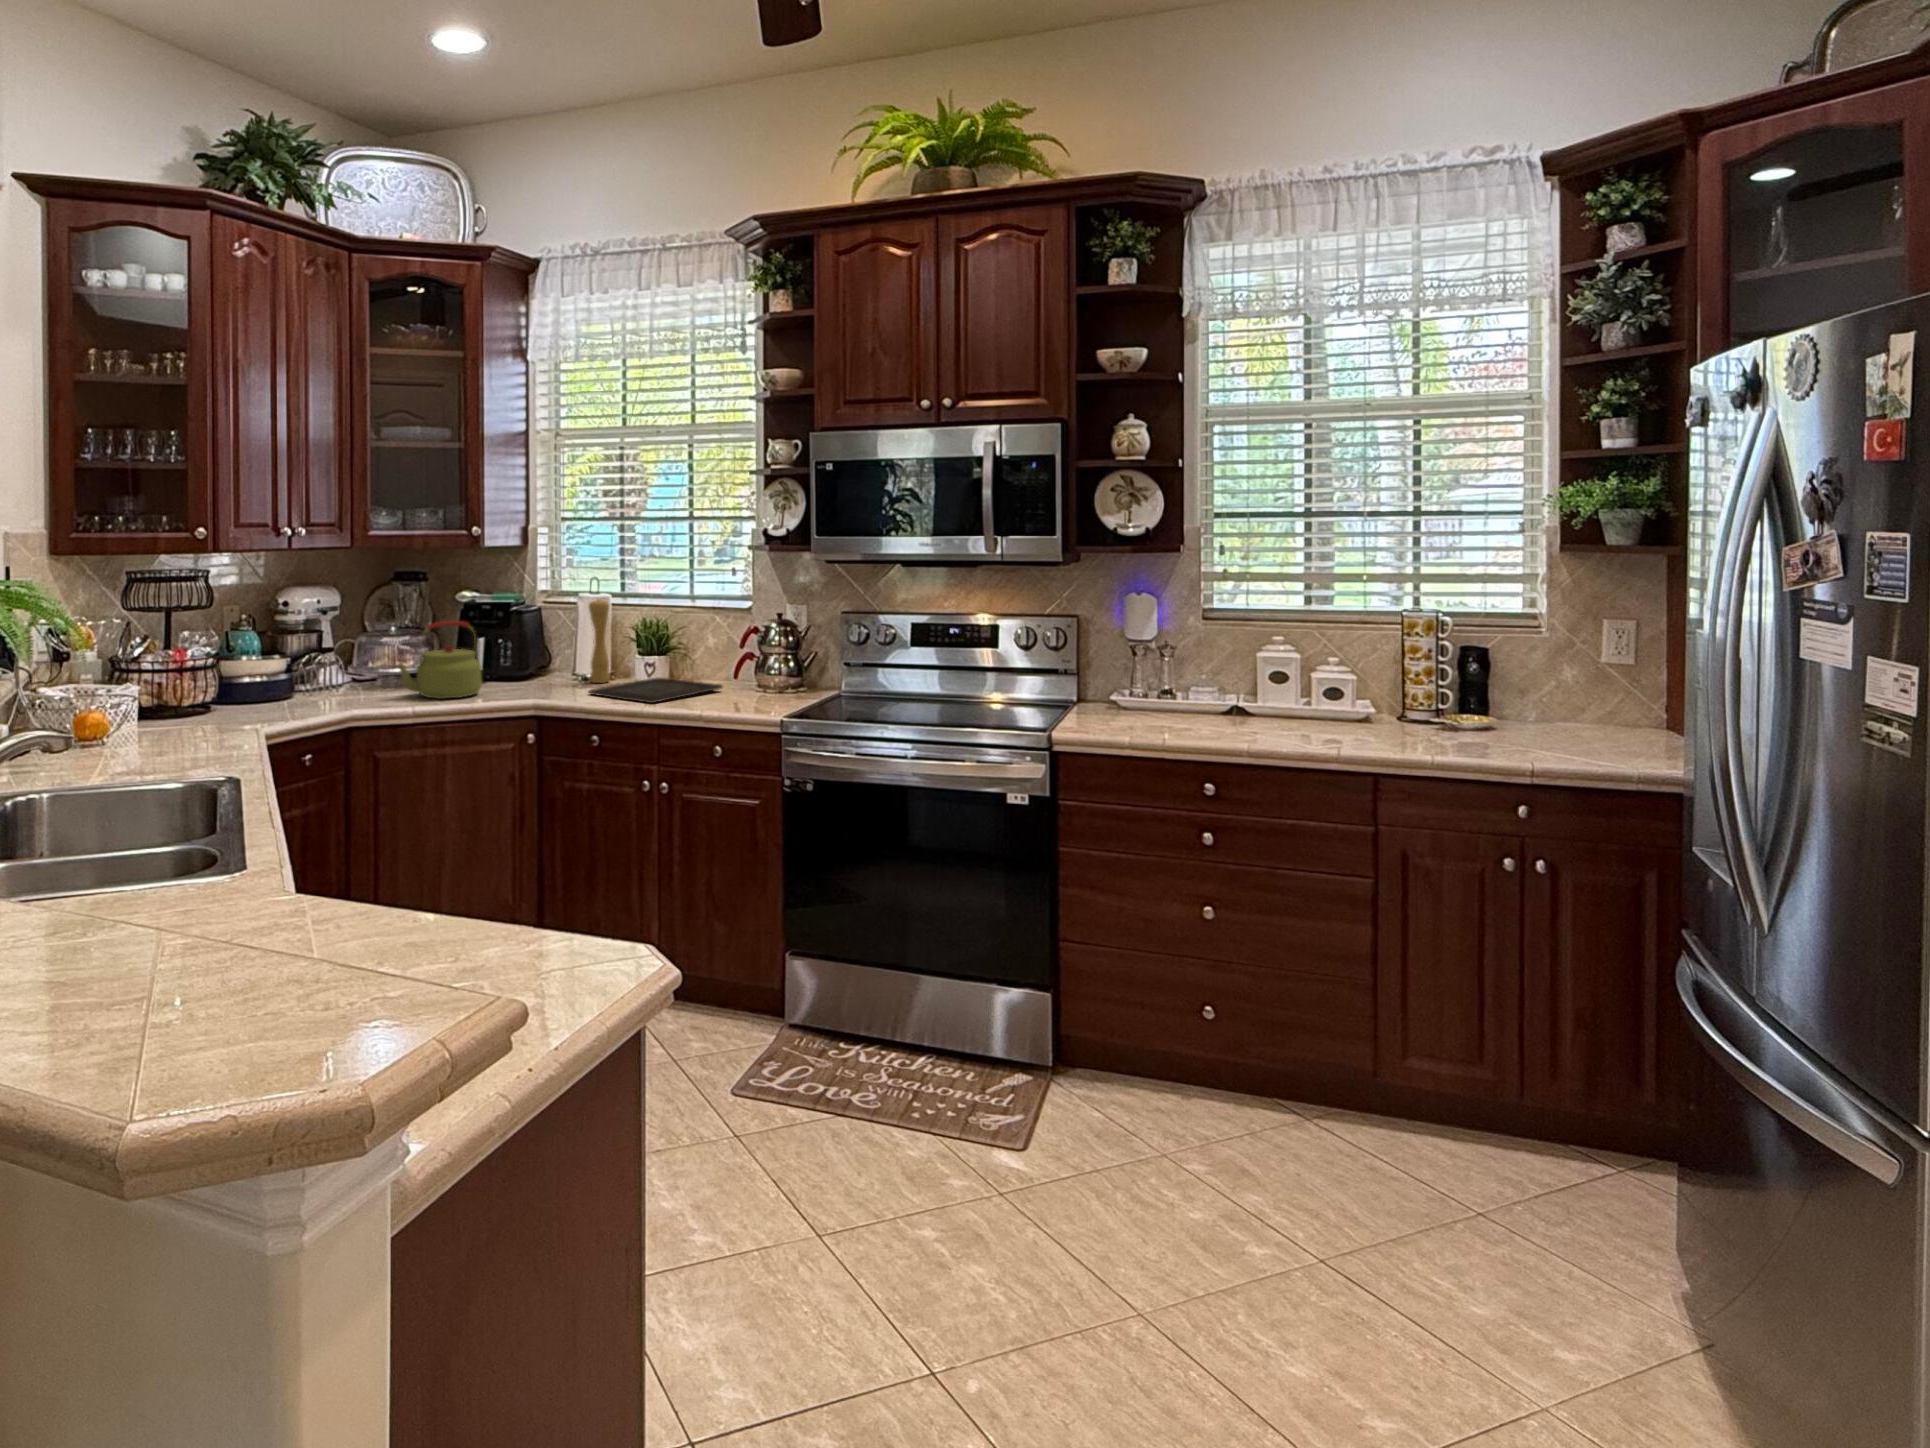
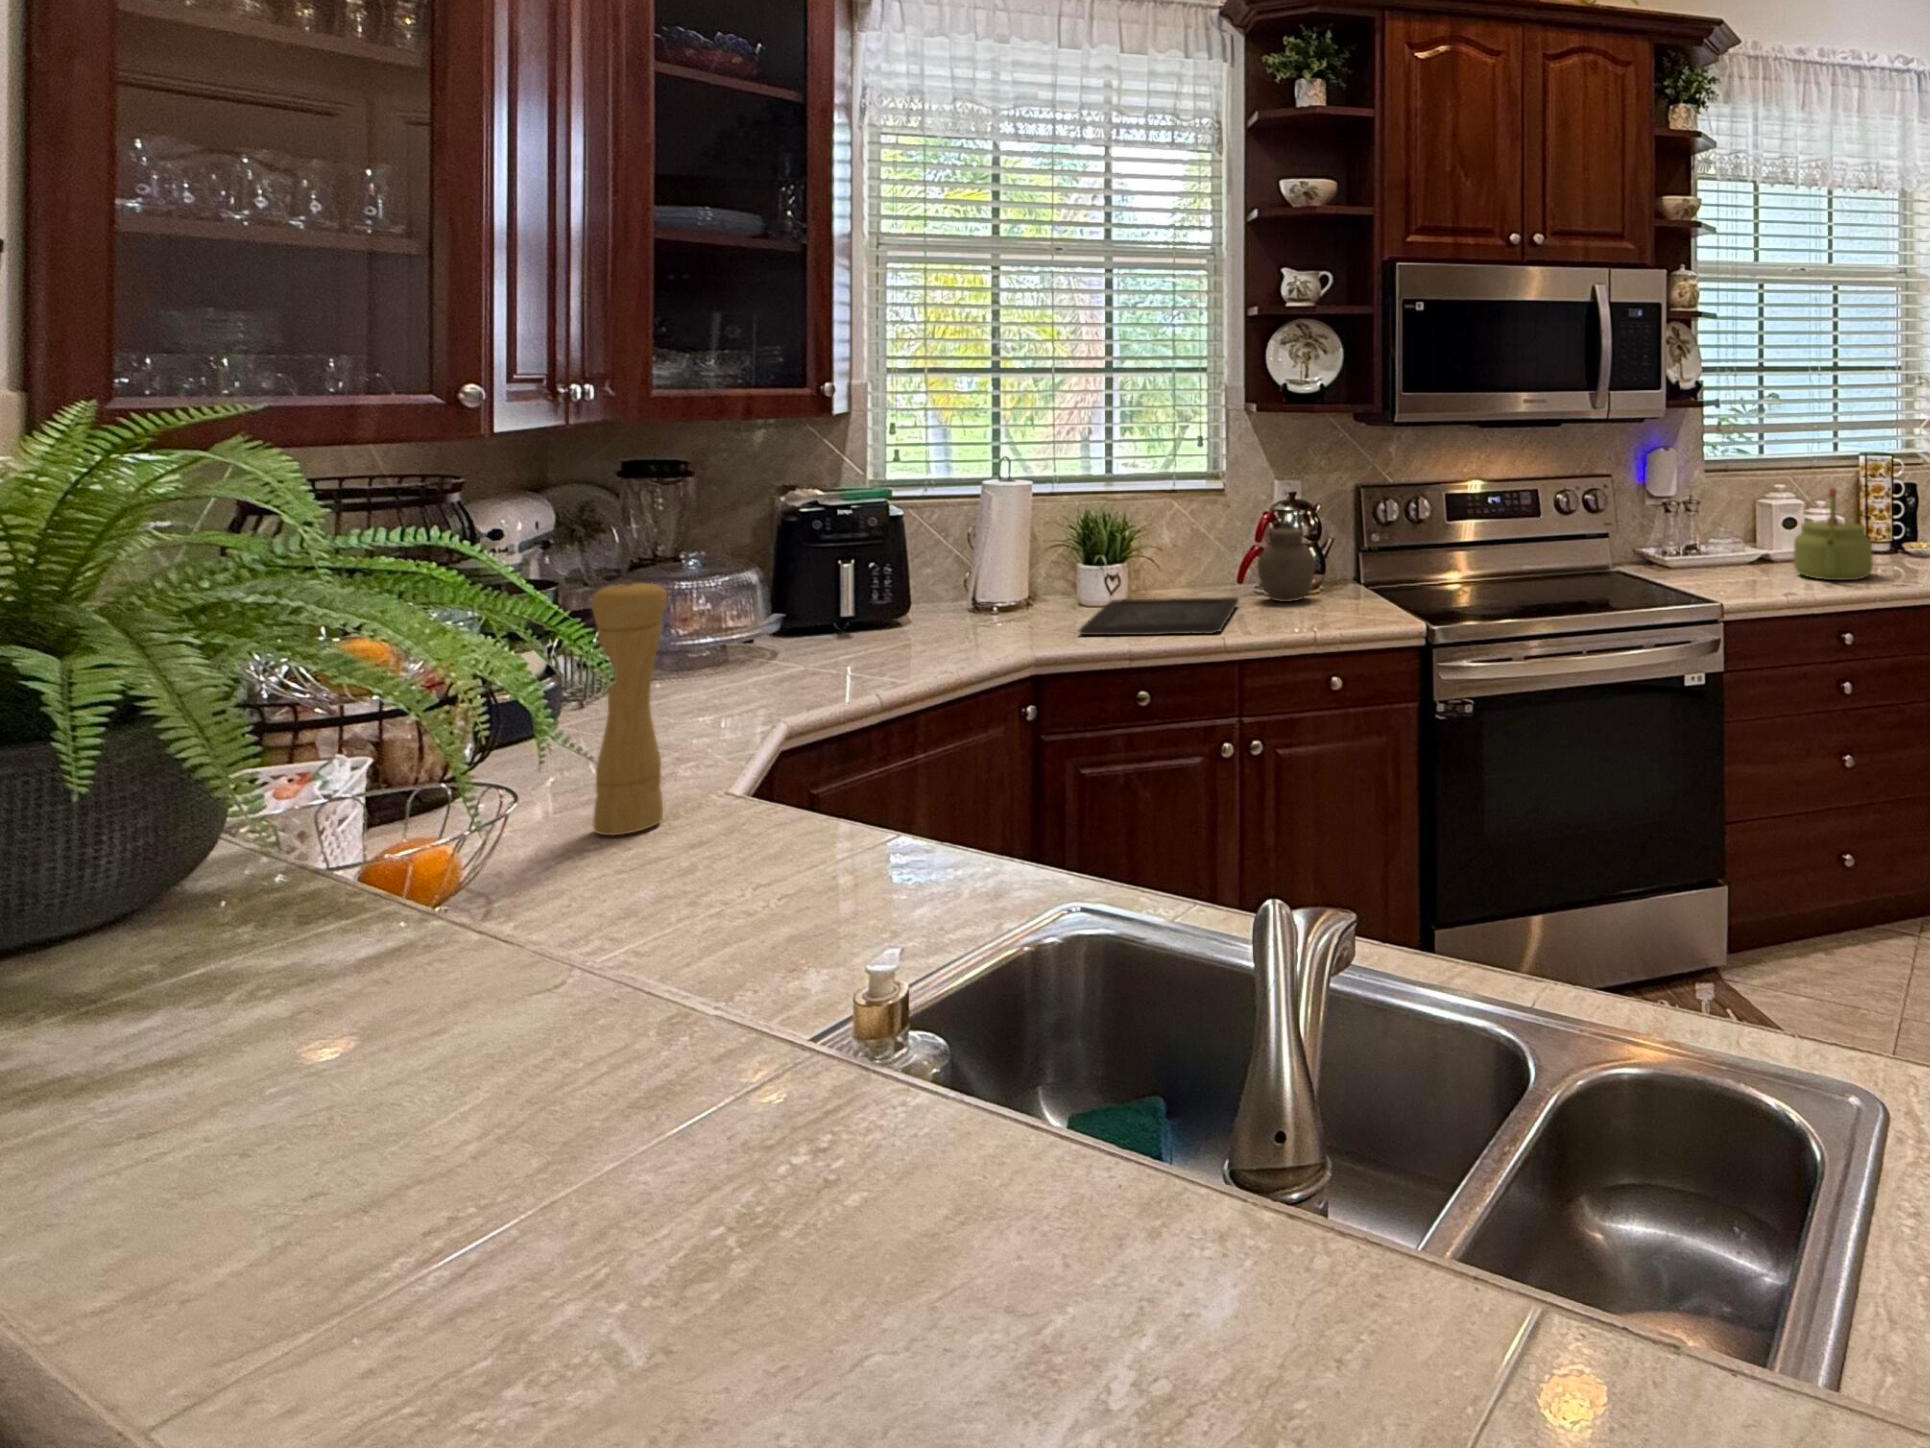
pepper mill: present [588,600,610,683] -> present [592,580,667,835]
kettle: present [399,621,482,699] -> present [1793,488,1873,580]
jar: none [742,633,786,693] -> present [1258,521,1316,602]

